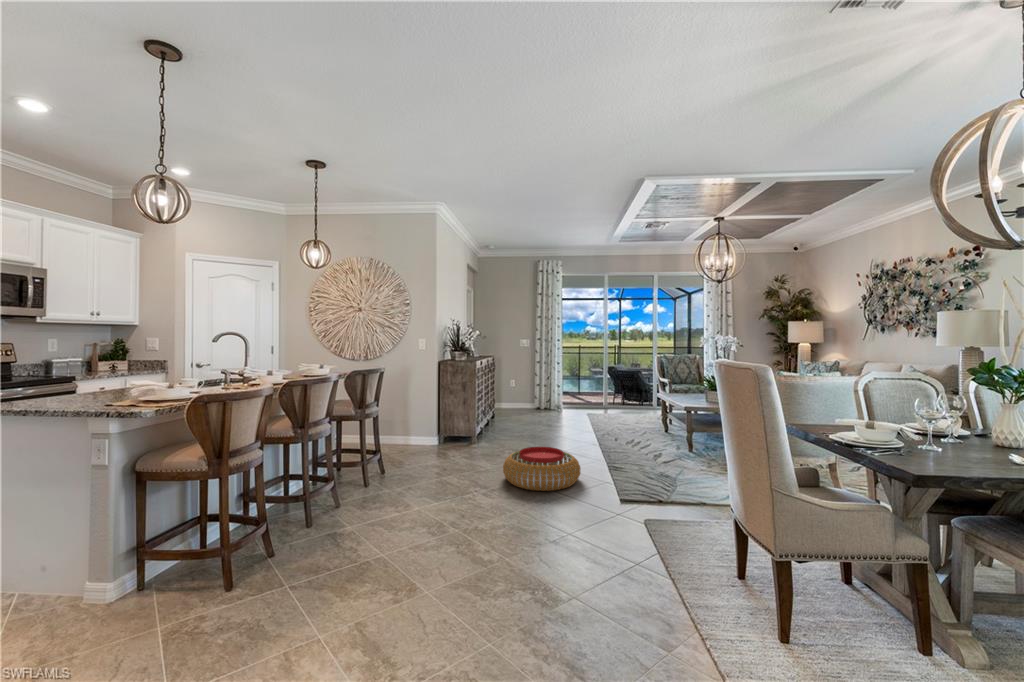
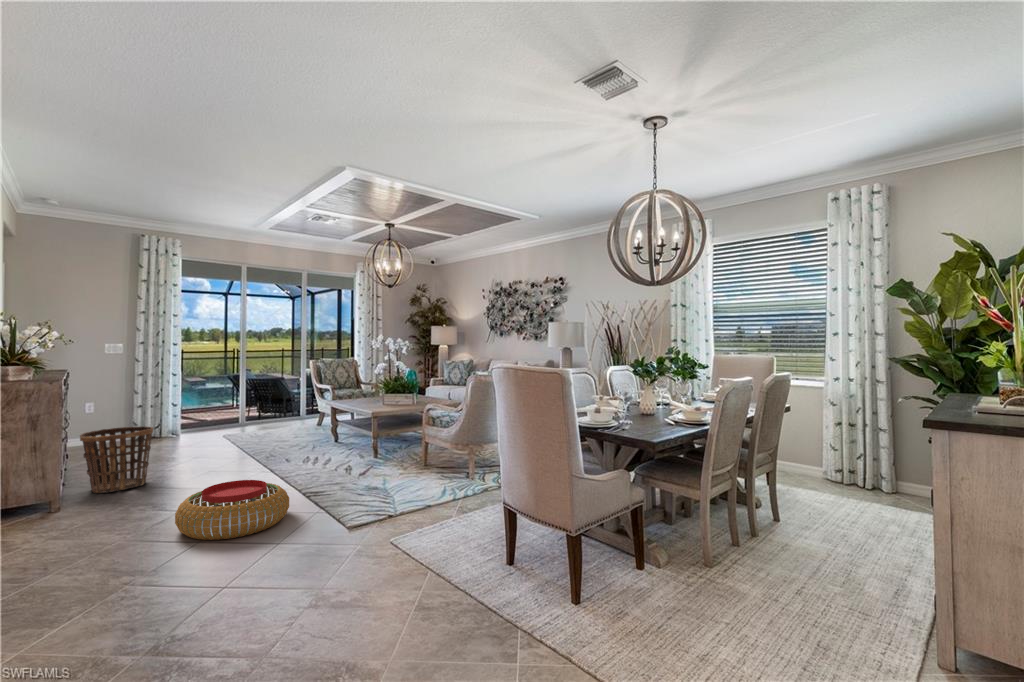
basket: none [485,397,523,439] -> present [80,426,153,493]

